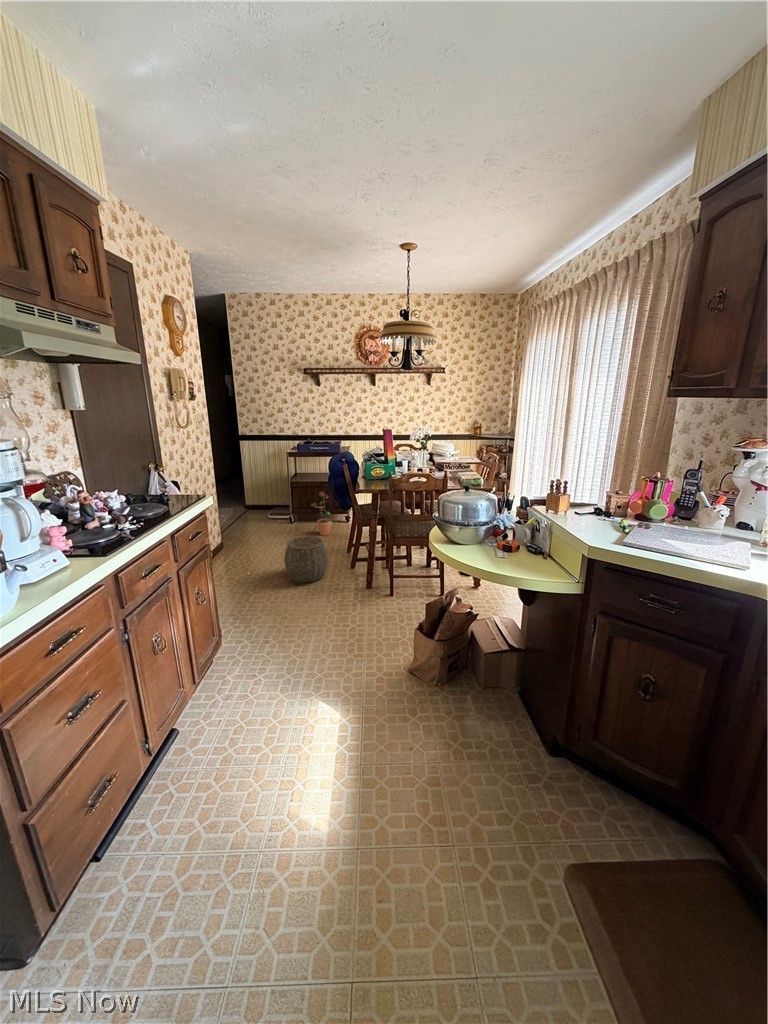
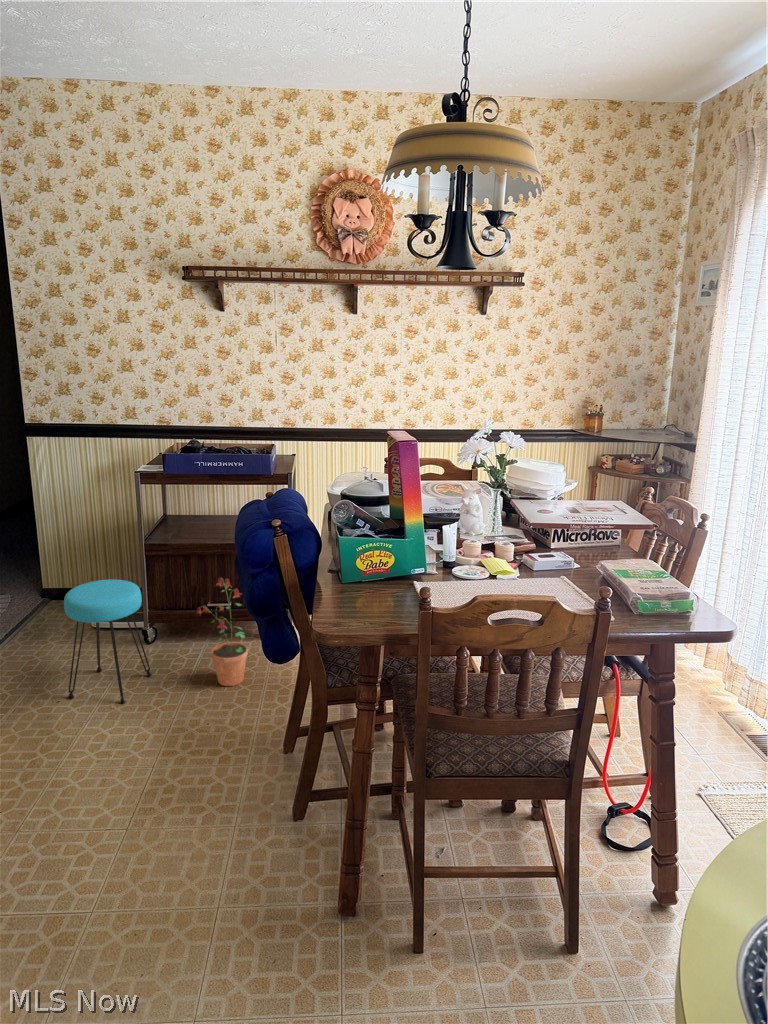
stool: none [260,493,293,540] -> present [64,579,152,703]
woven basket: present [284,536,328,583] -> none [109,744,236,894]

